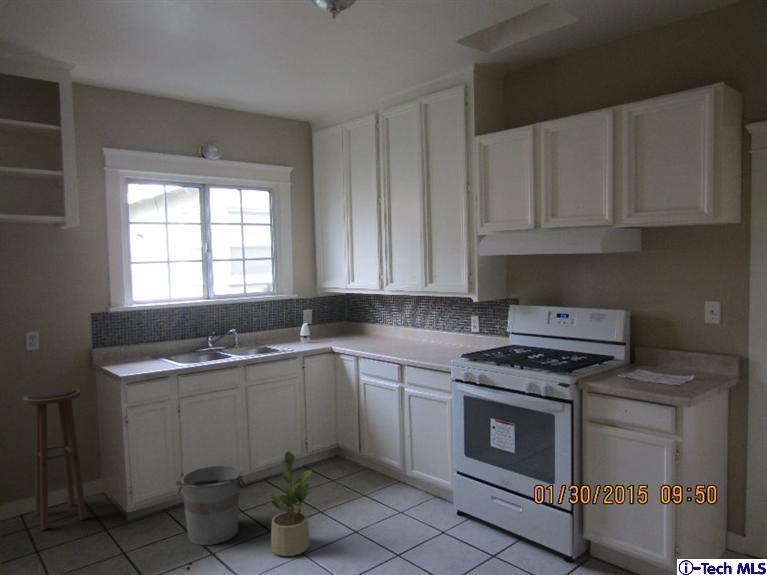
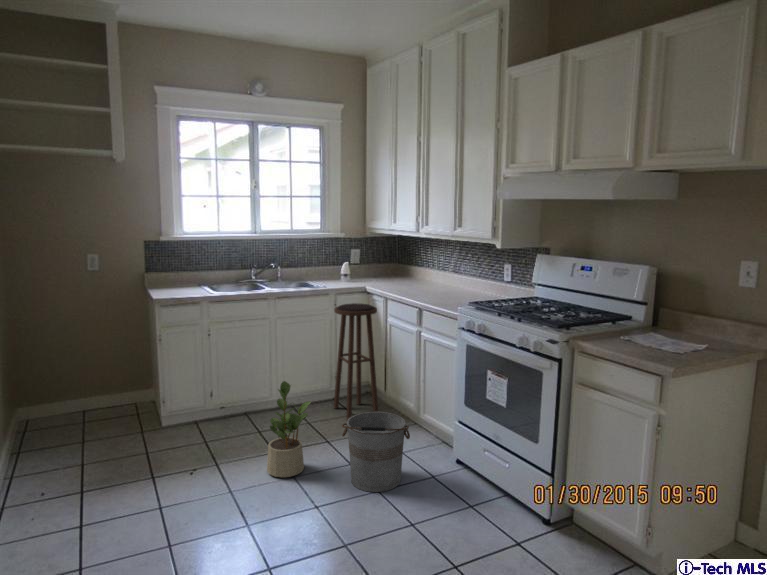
stool: present [23,387,87,530] -> present [334,303,378,420]
bucket: present [176,466,245,545] -> present [342,412,410,492]

